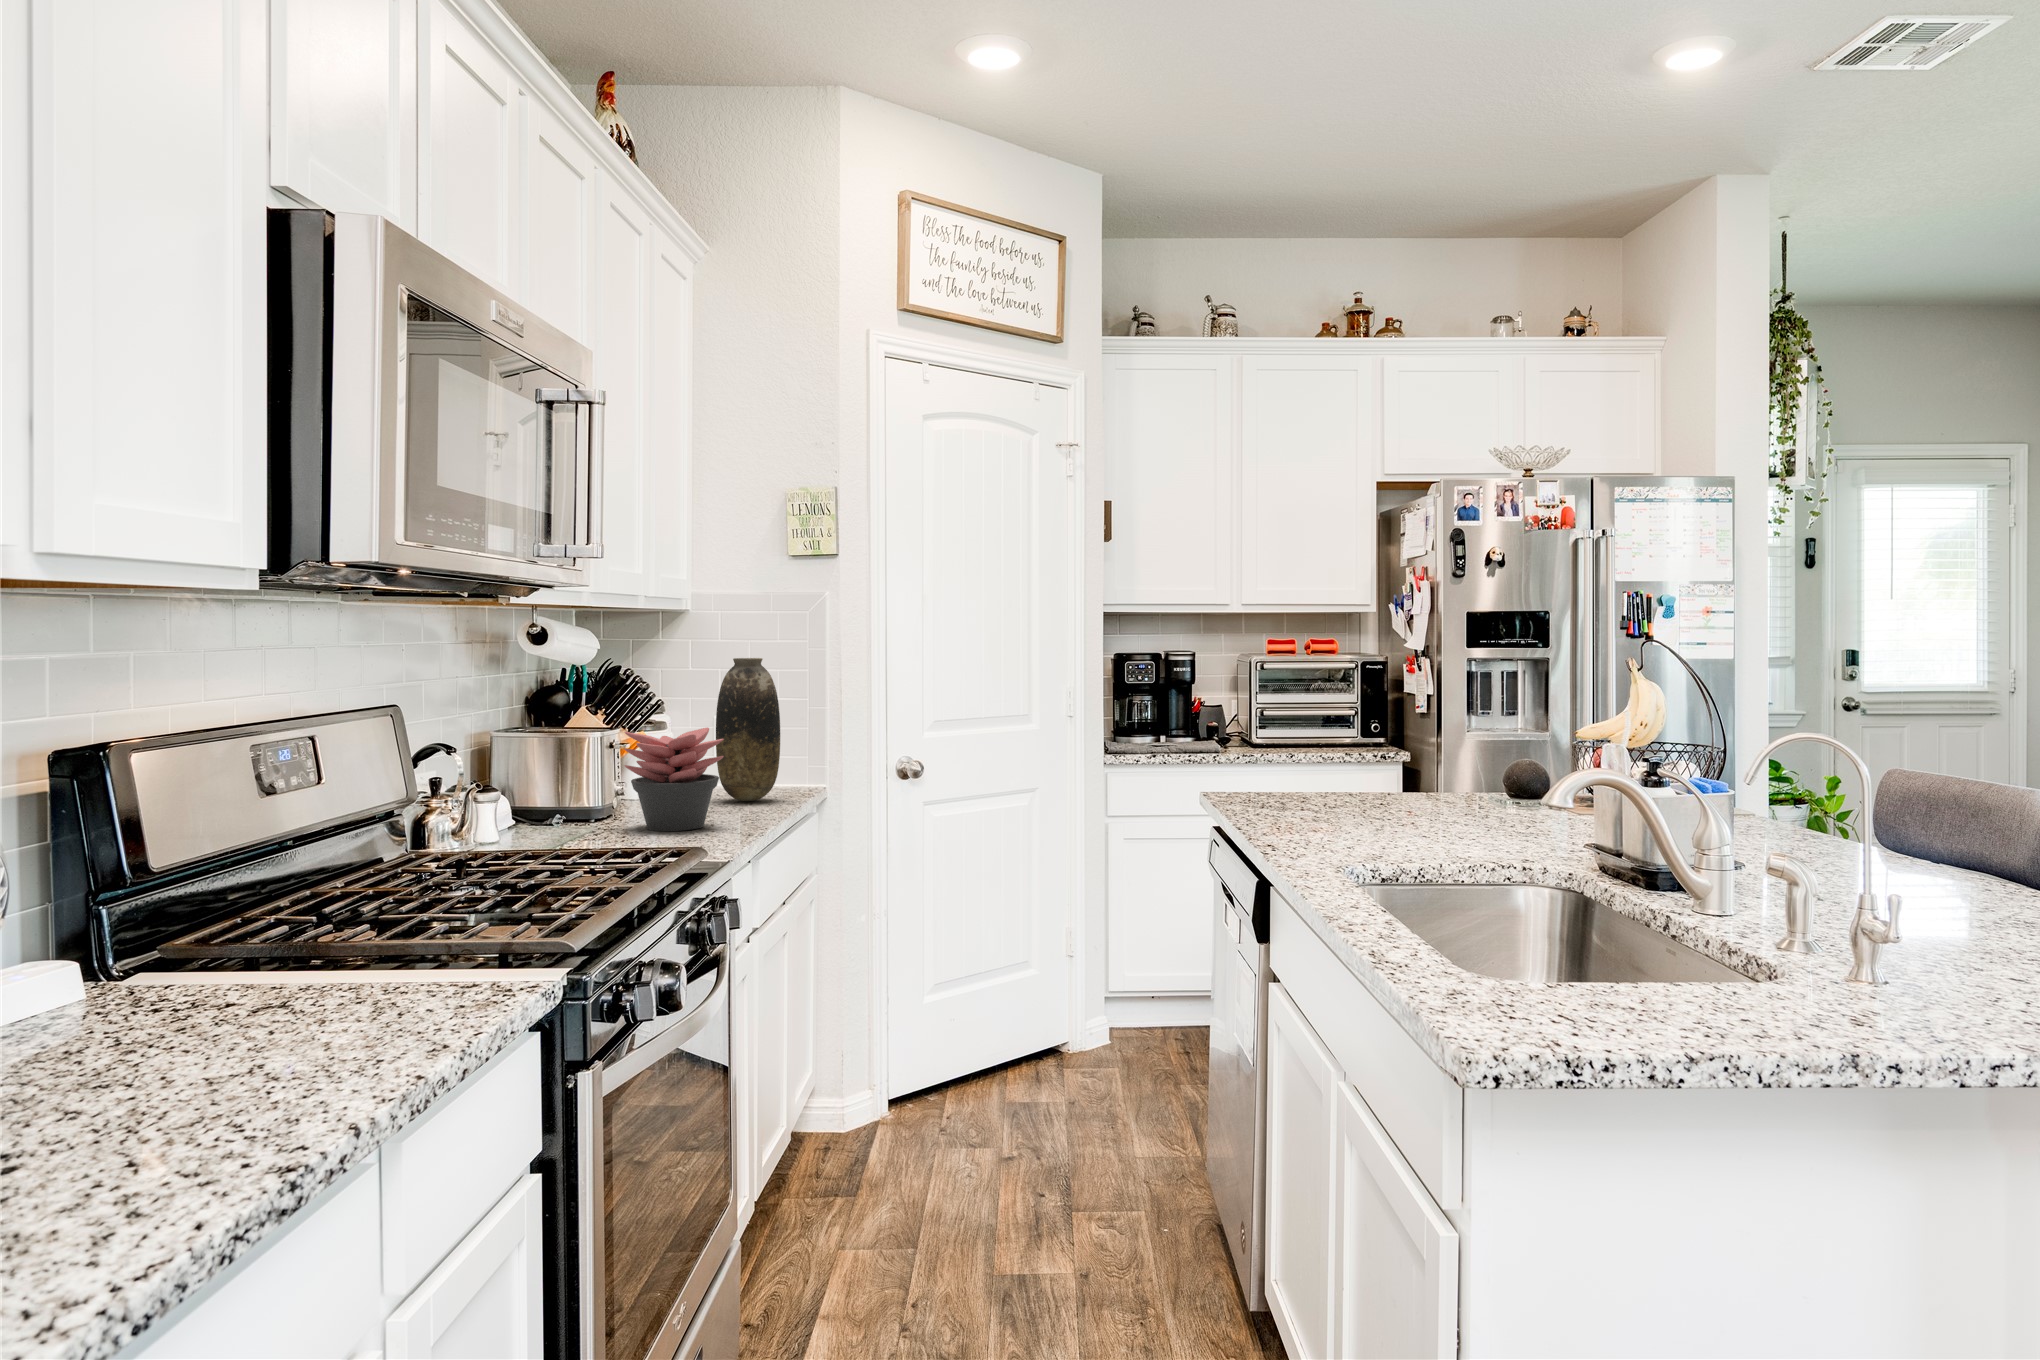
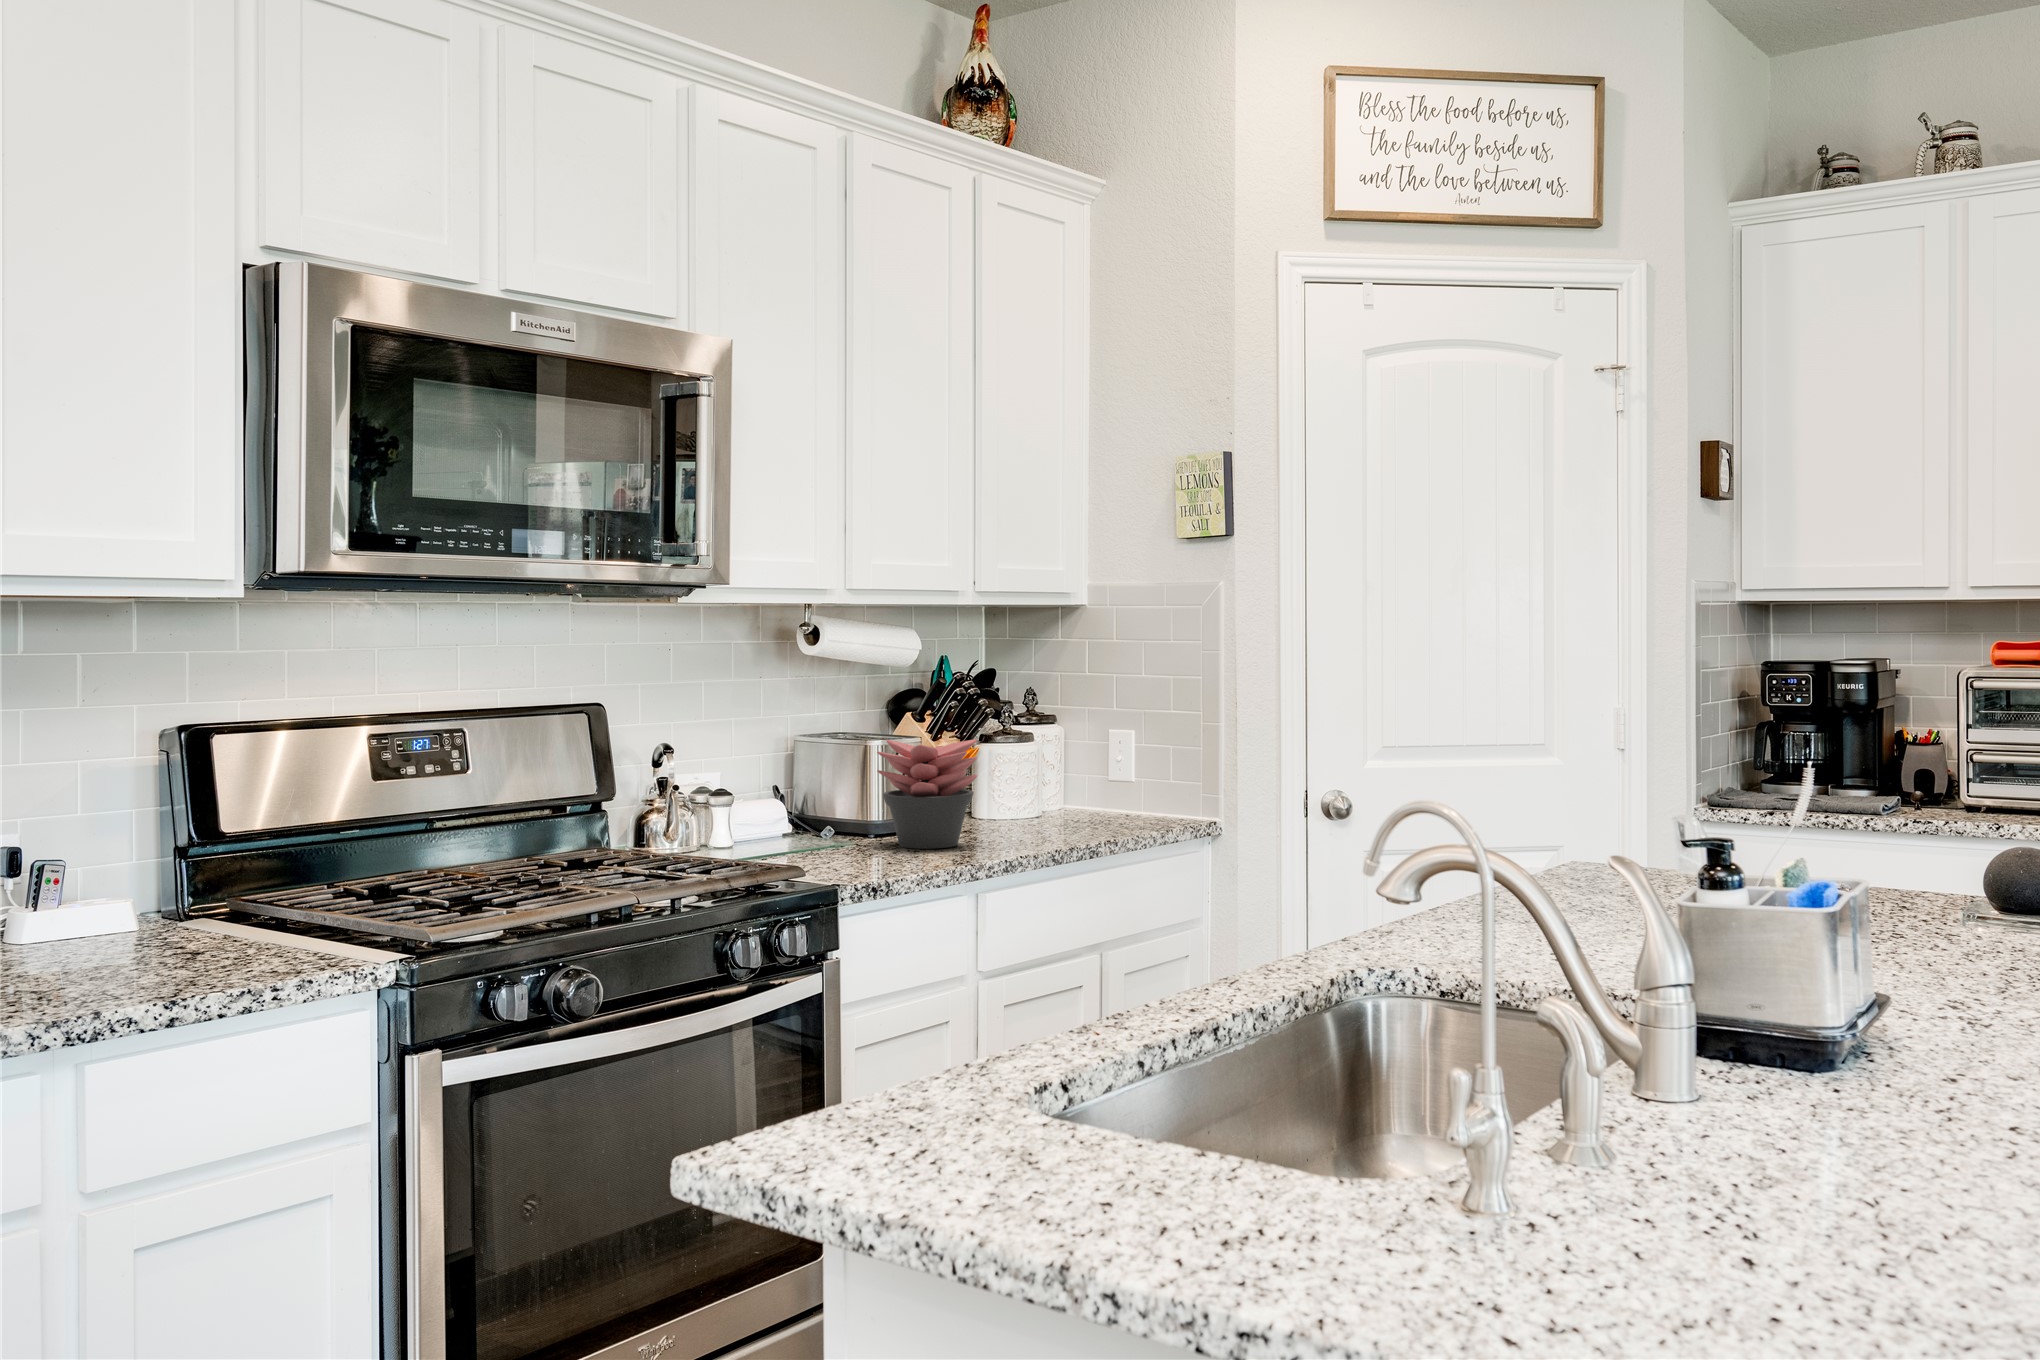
vase: present [716,658,780,801] -> none [1065,663,1137,828]

